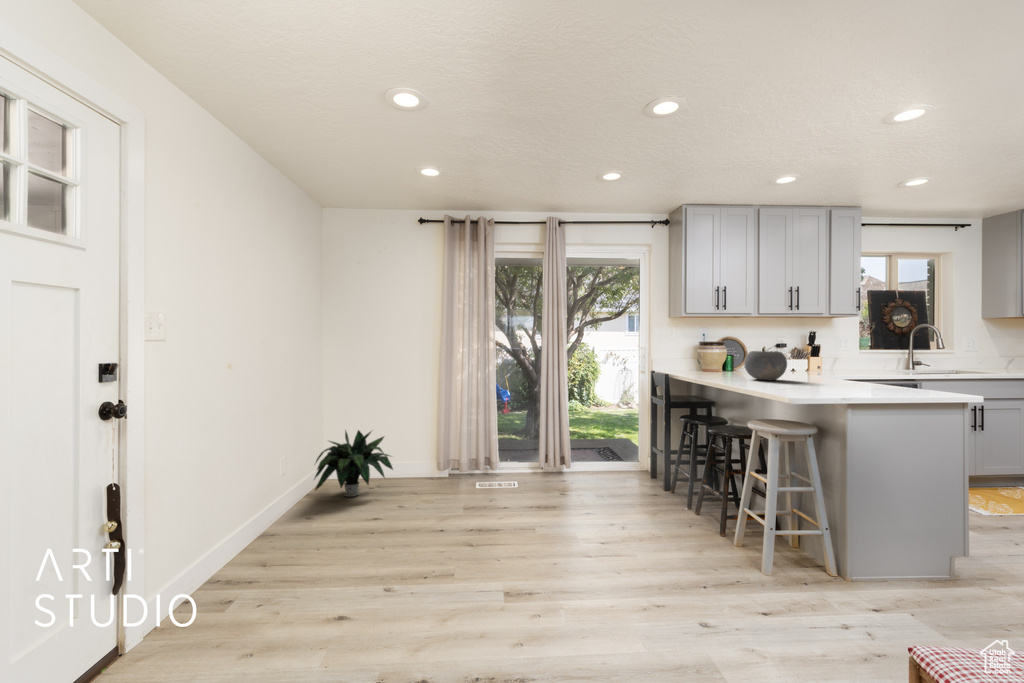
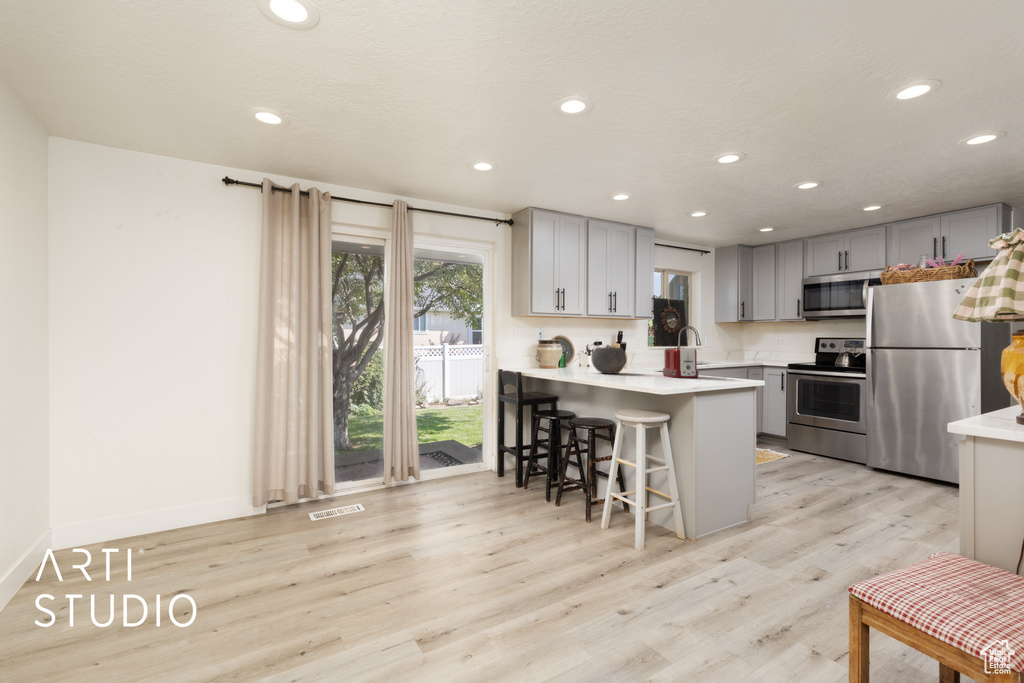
toaster: none [828,354,871,390] -> present [663,348,699,378]
potted plant: present [315,430,393,497] -> none [43,462,195,570]

